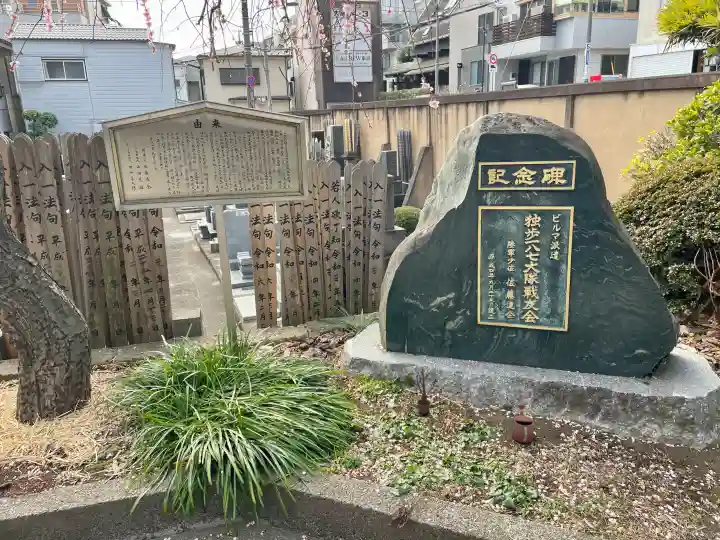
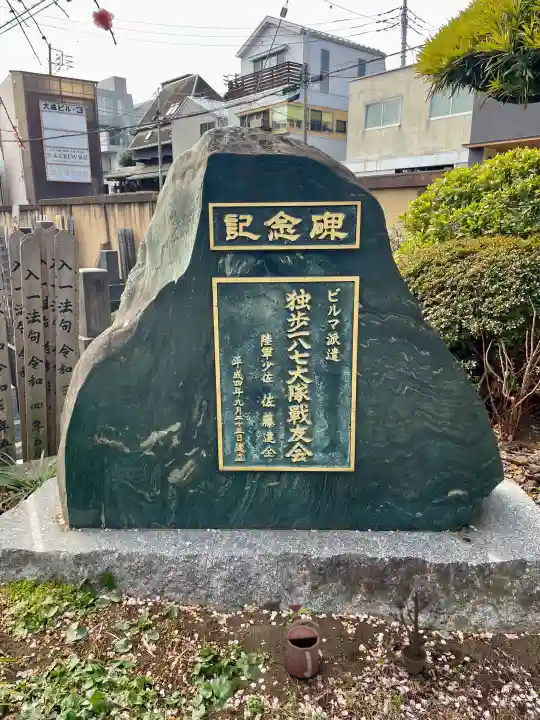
decorative plant: present [406,369,439,414] -> present [374,591,447,674]

